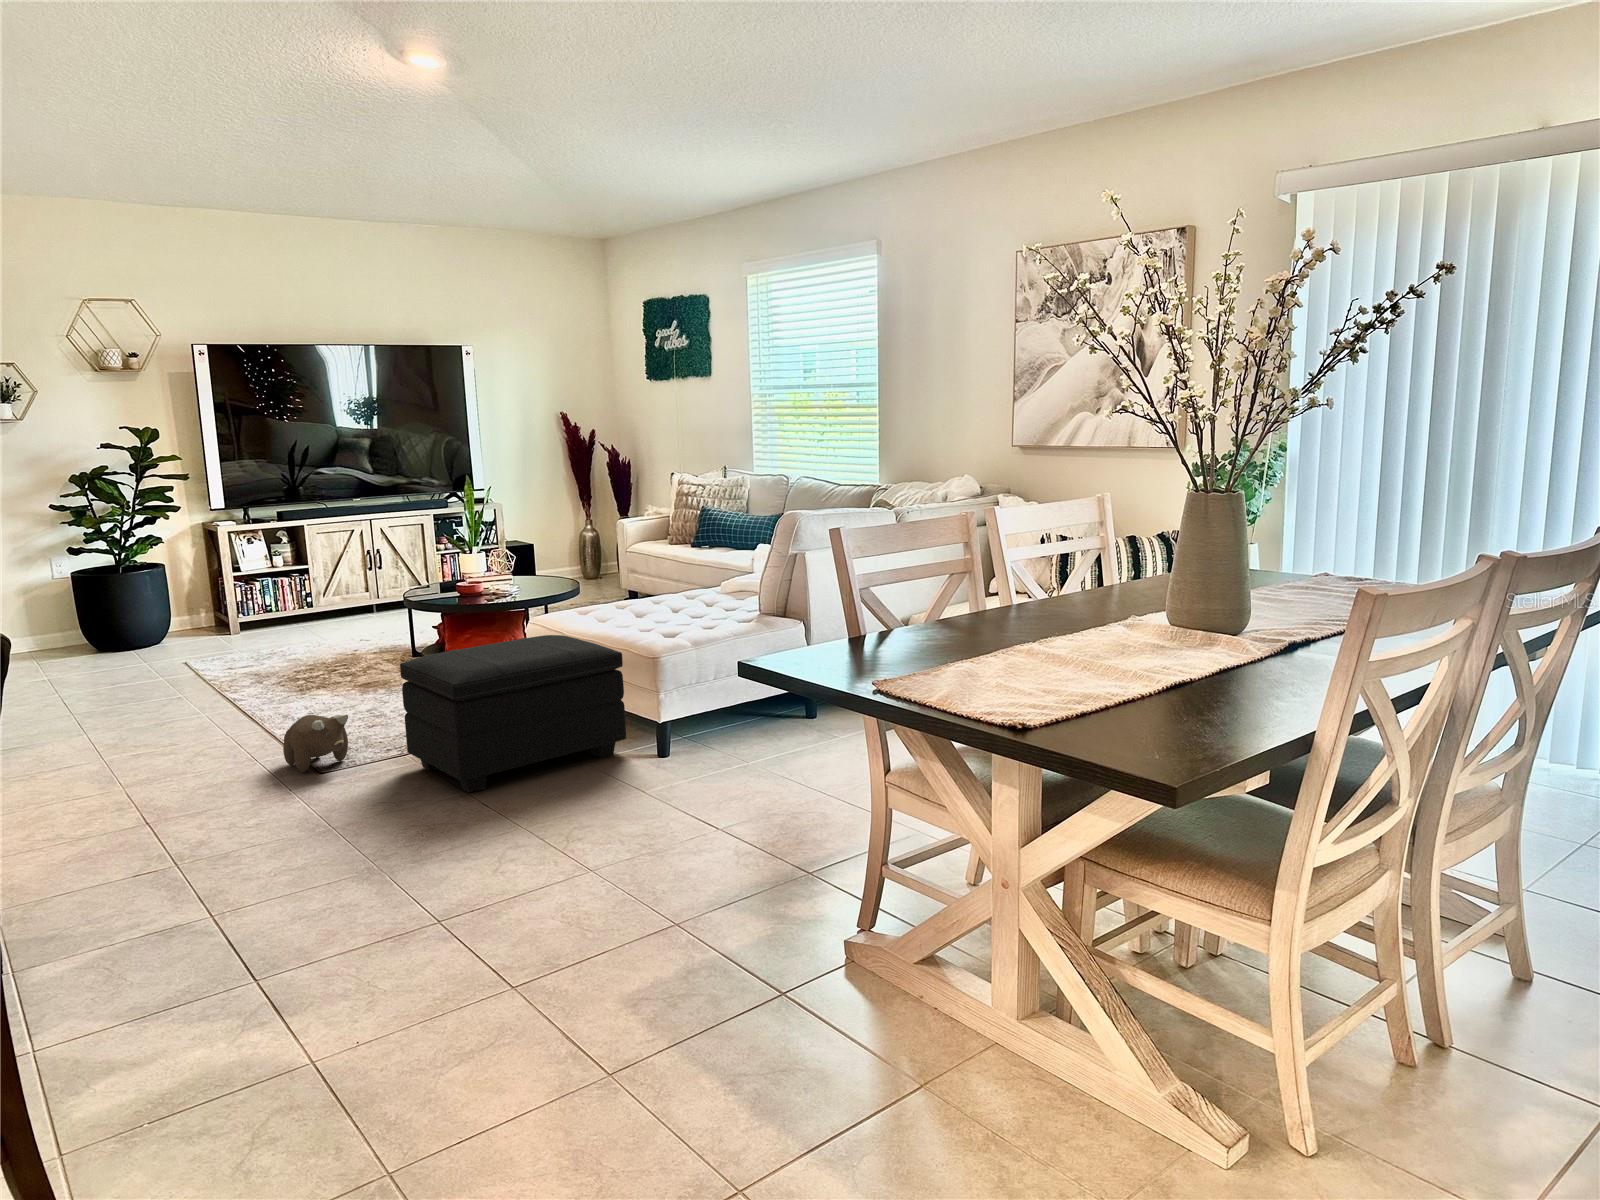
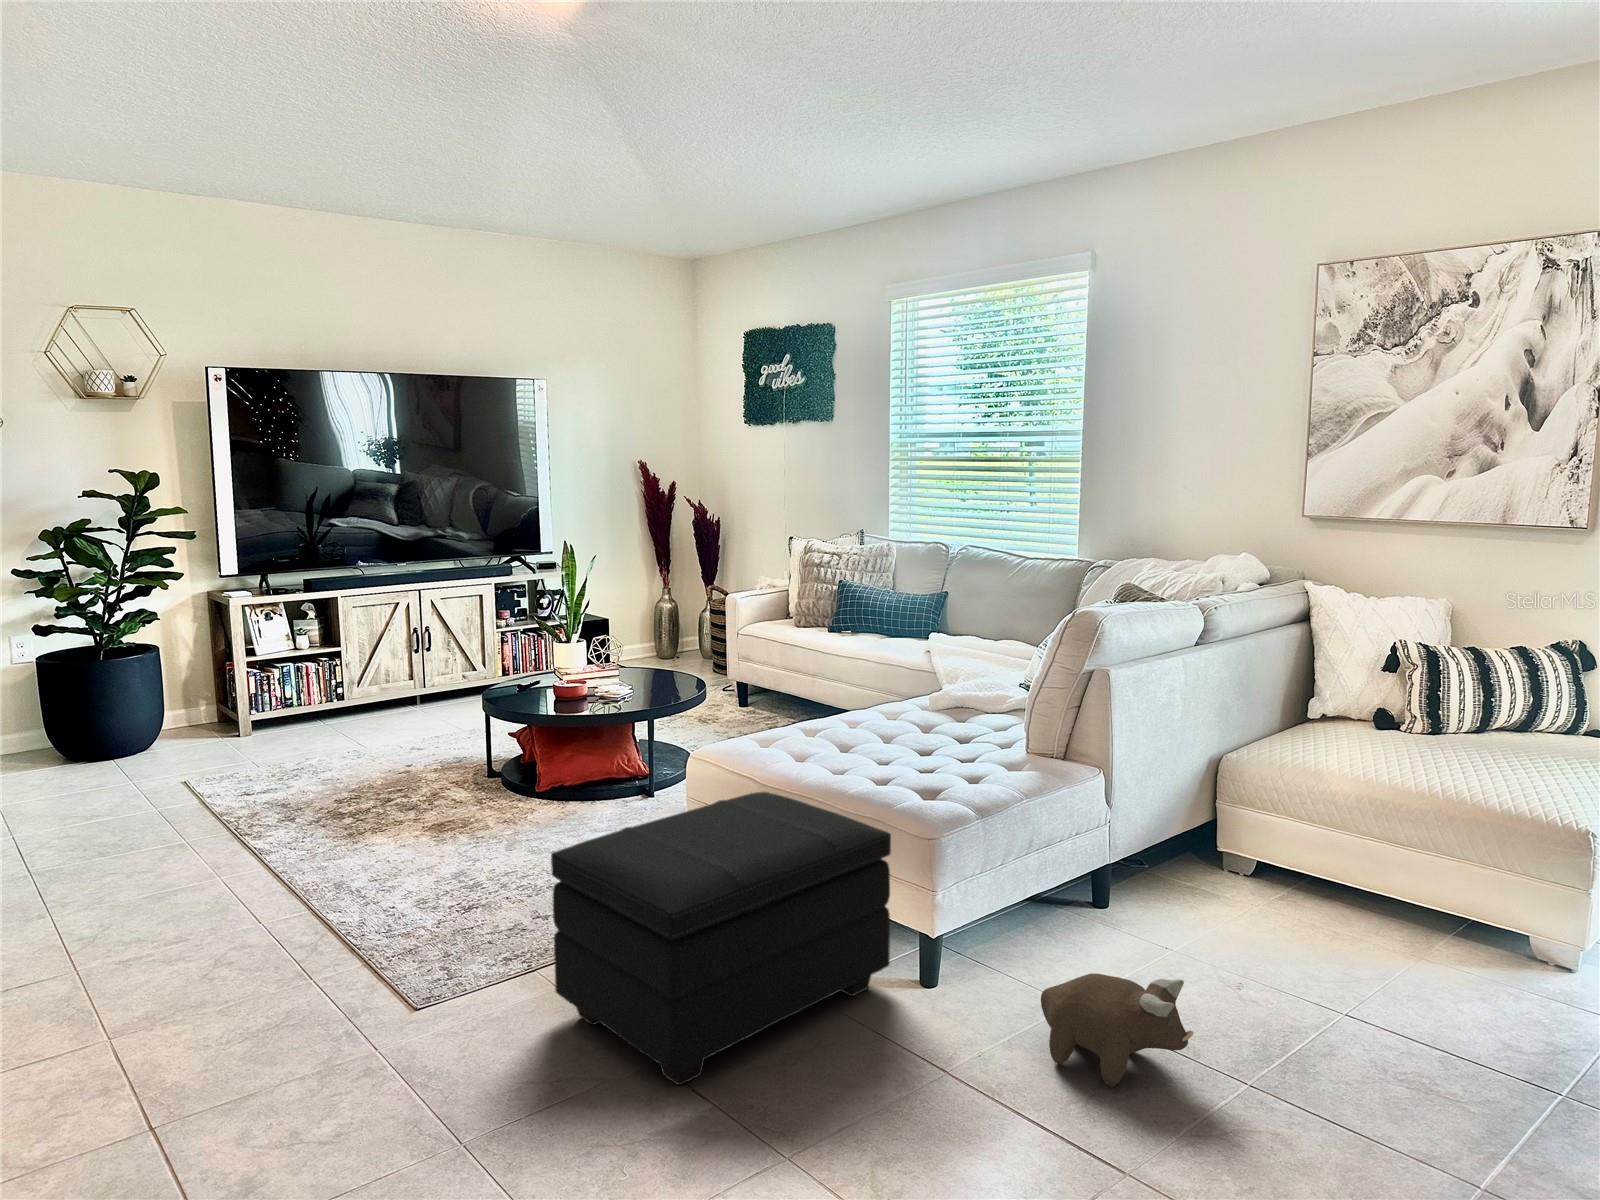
plush toy: present [283,715,348,772] -> present [1041,974,1193,1086]

